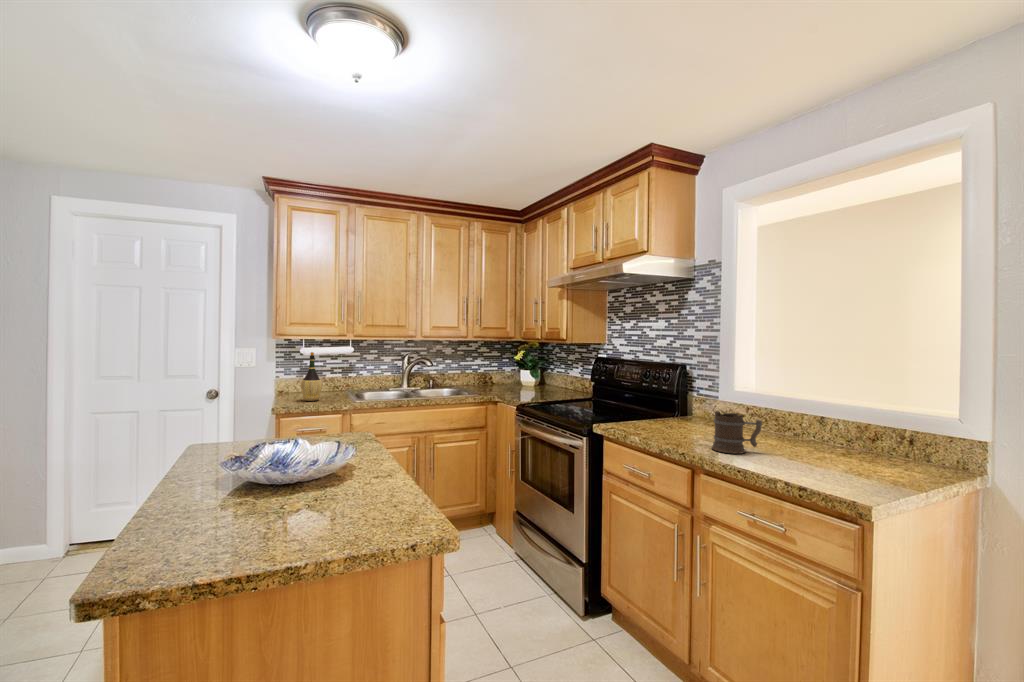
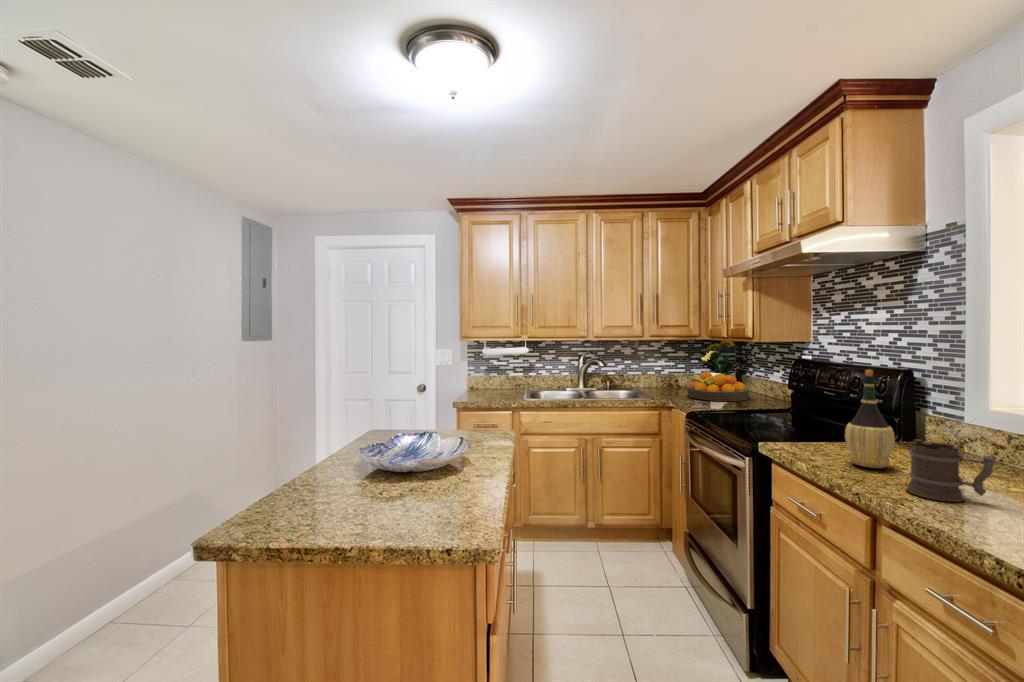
wine bottle: present [301,352,322,401] -> present [845,370,895,468]
fruit bowl: none [507,369,557,395] -> present [687,372,749,401]

